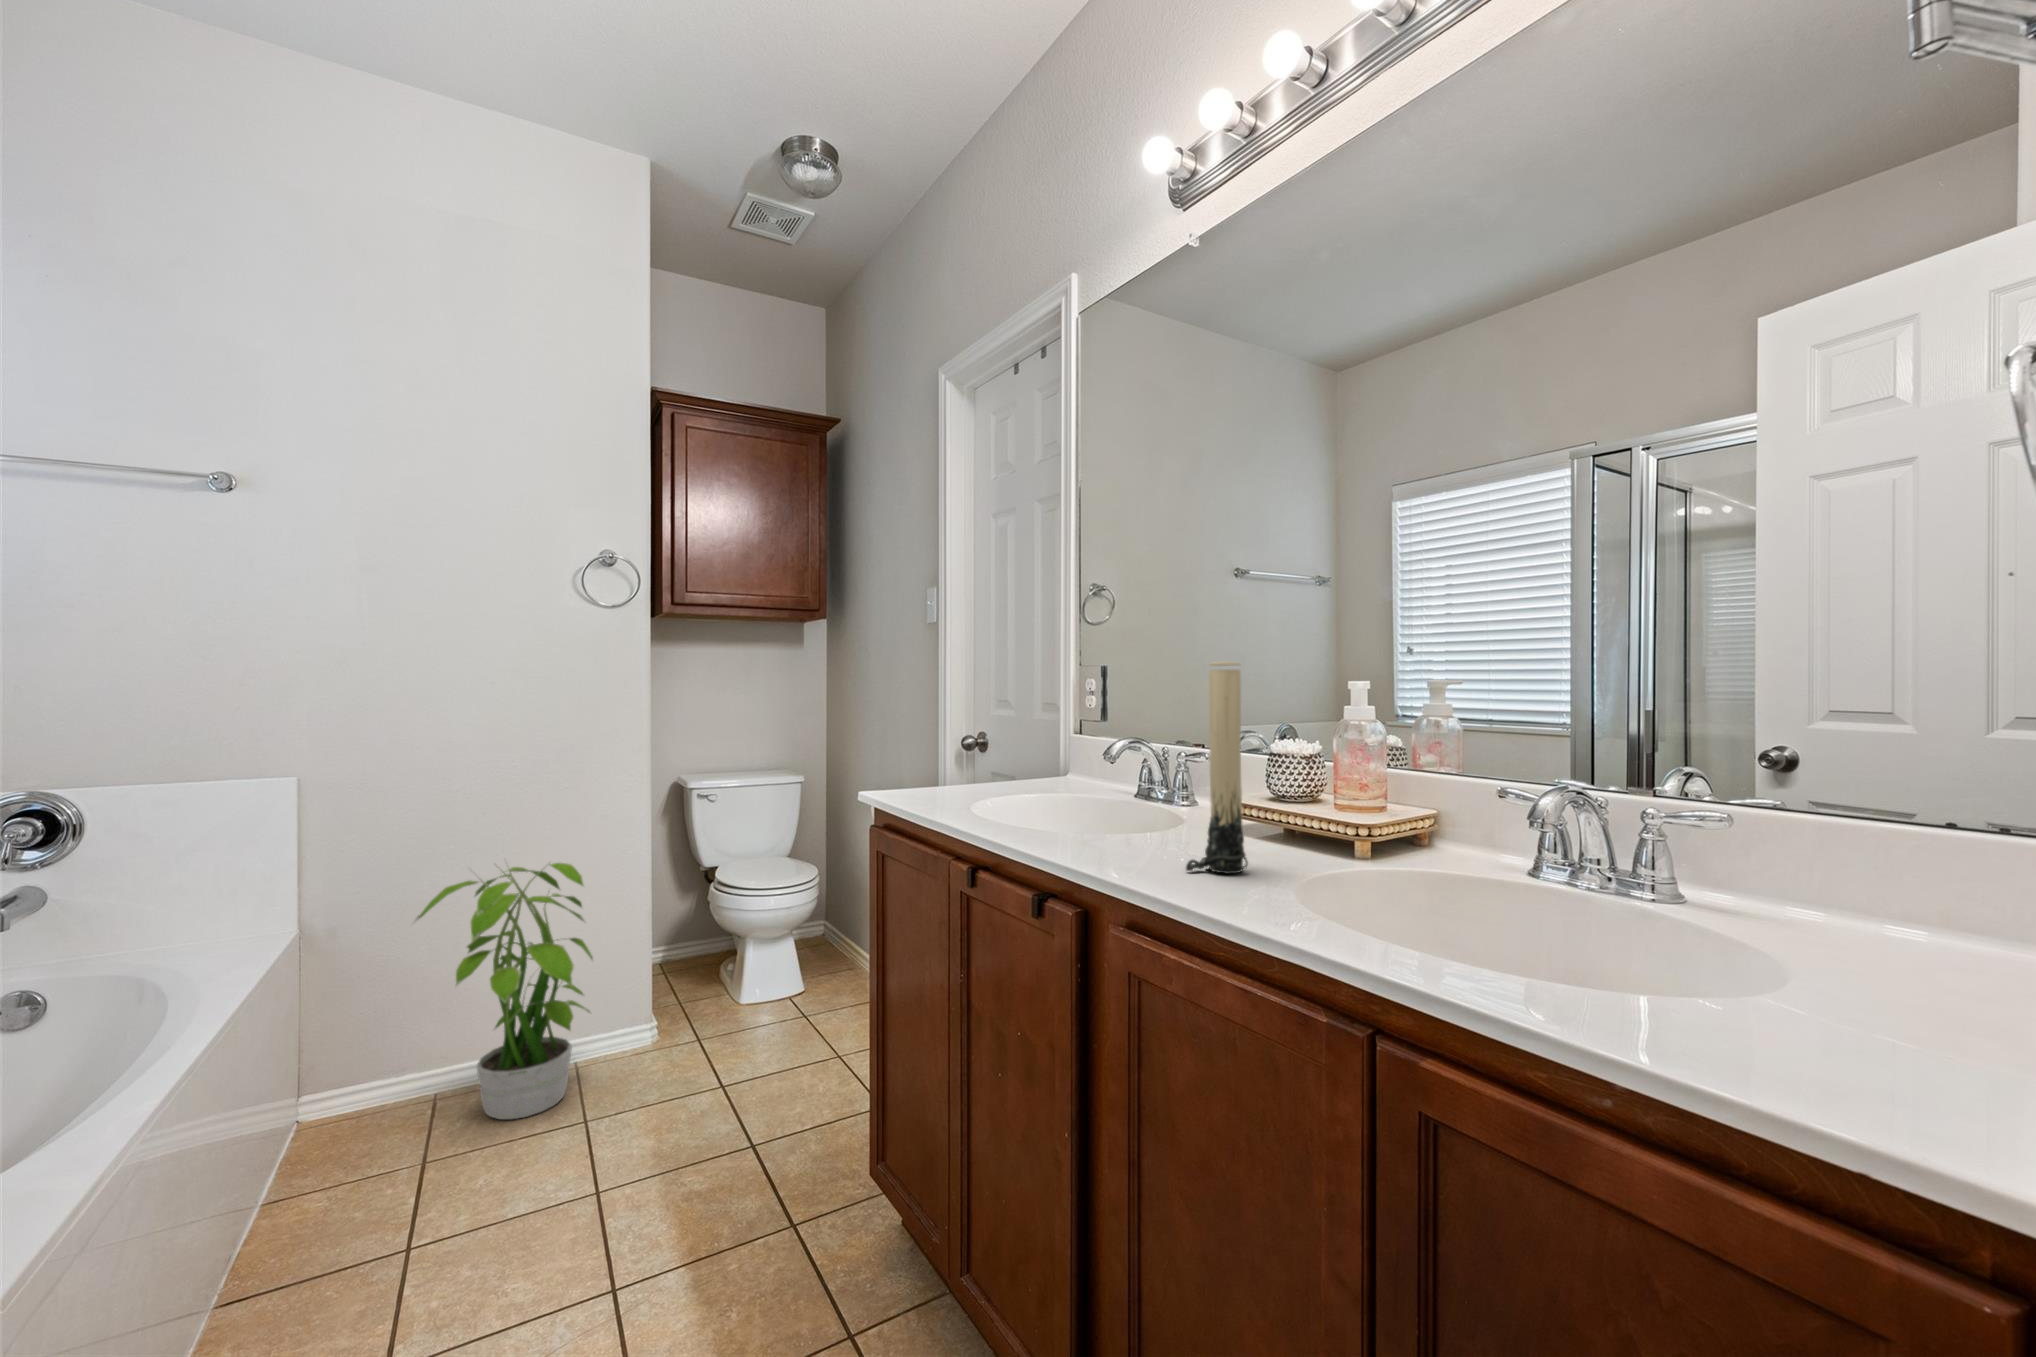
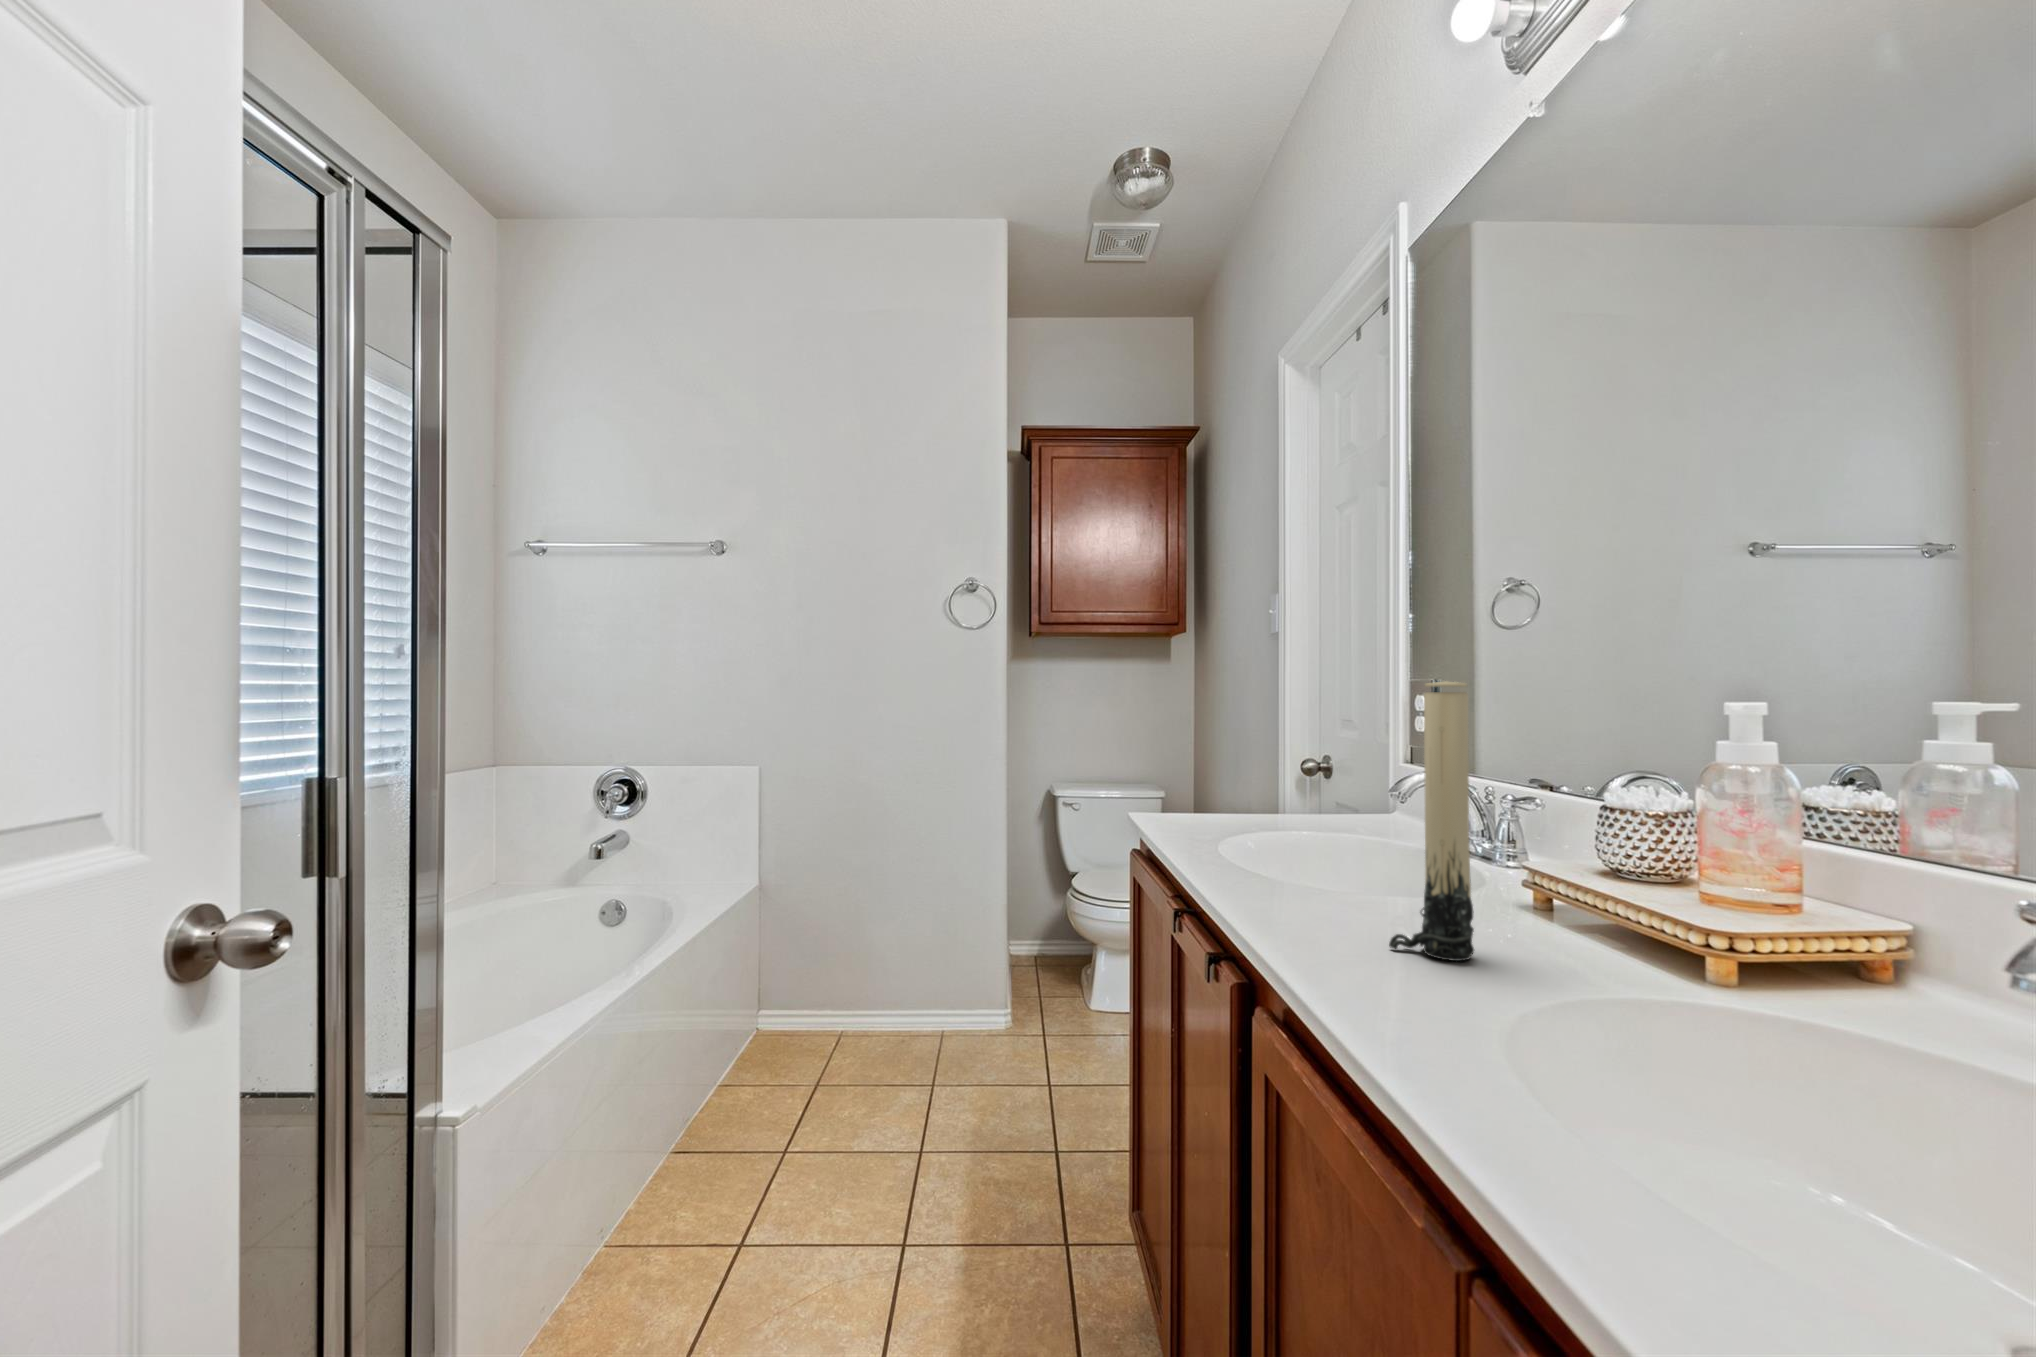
potted plant: present [412,863,593,1120] -> none [817,845,949,1072]

